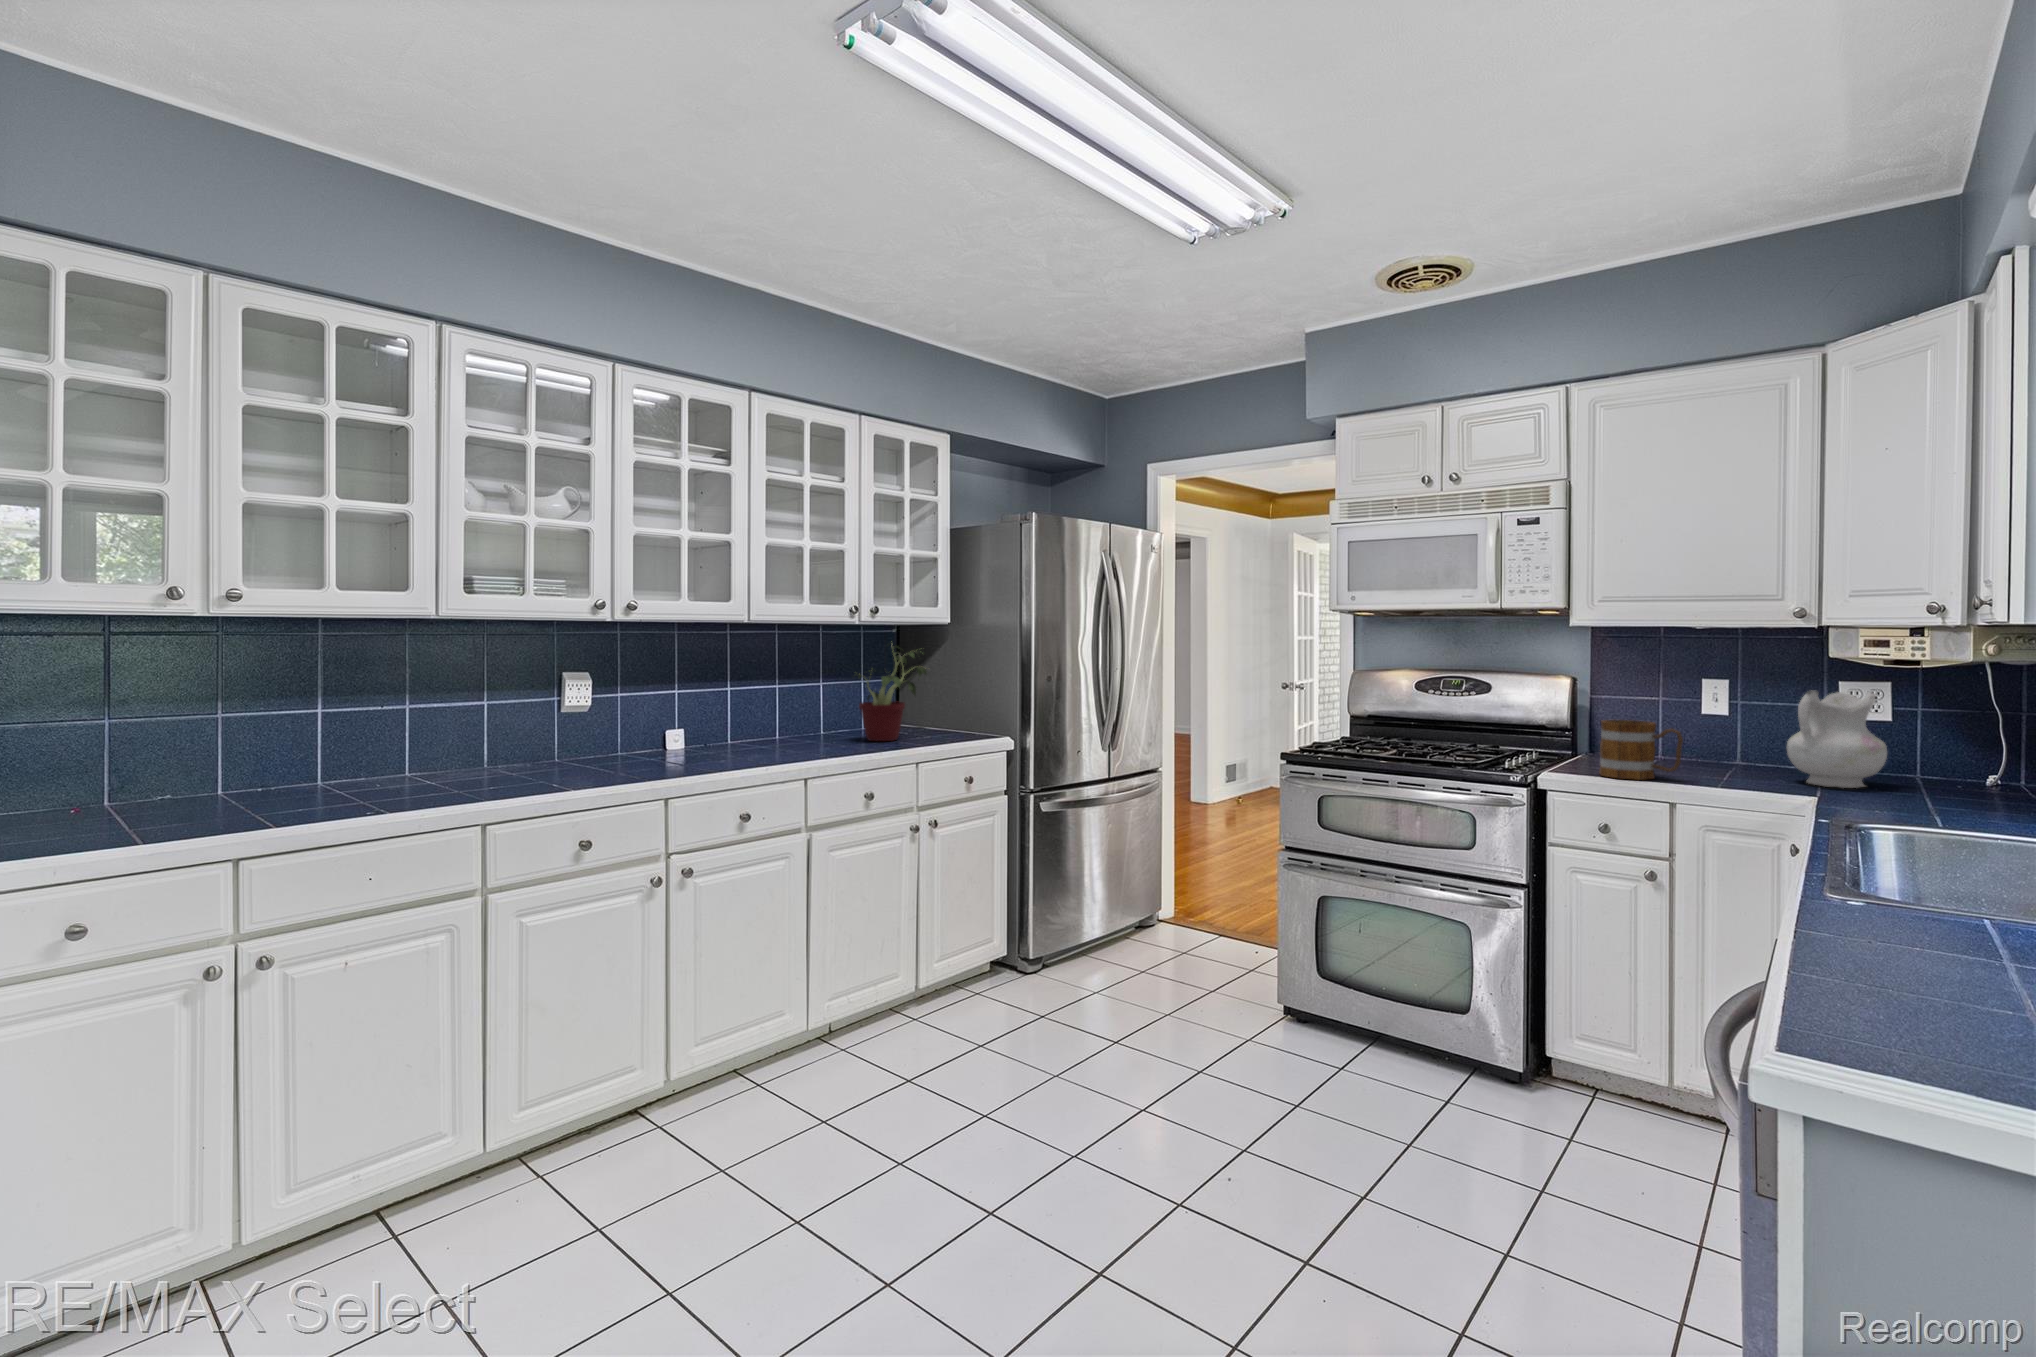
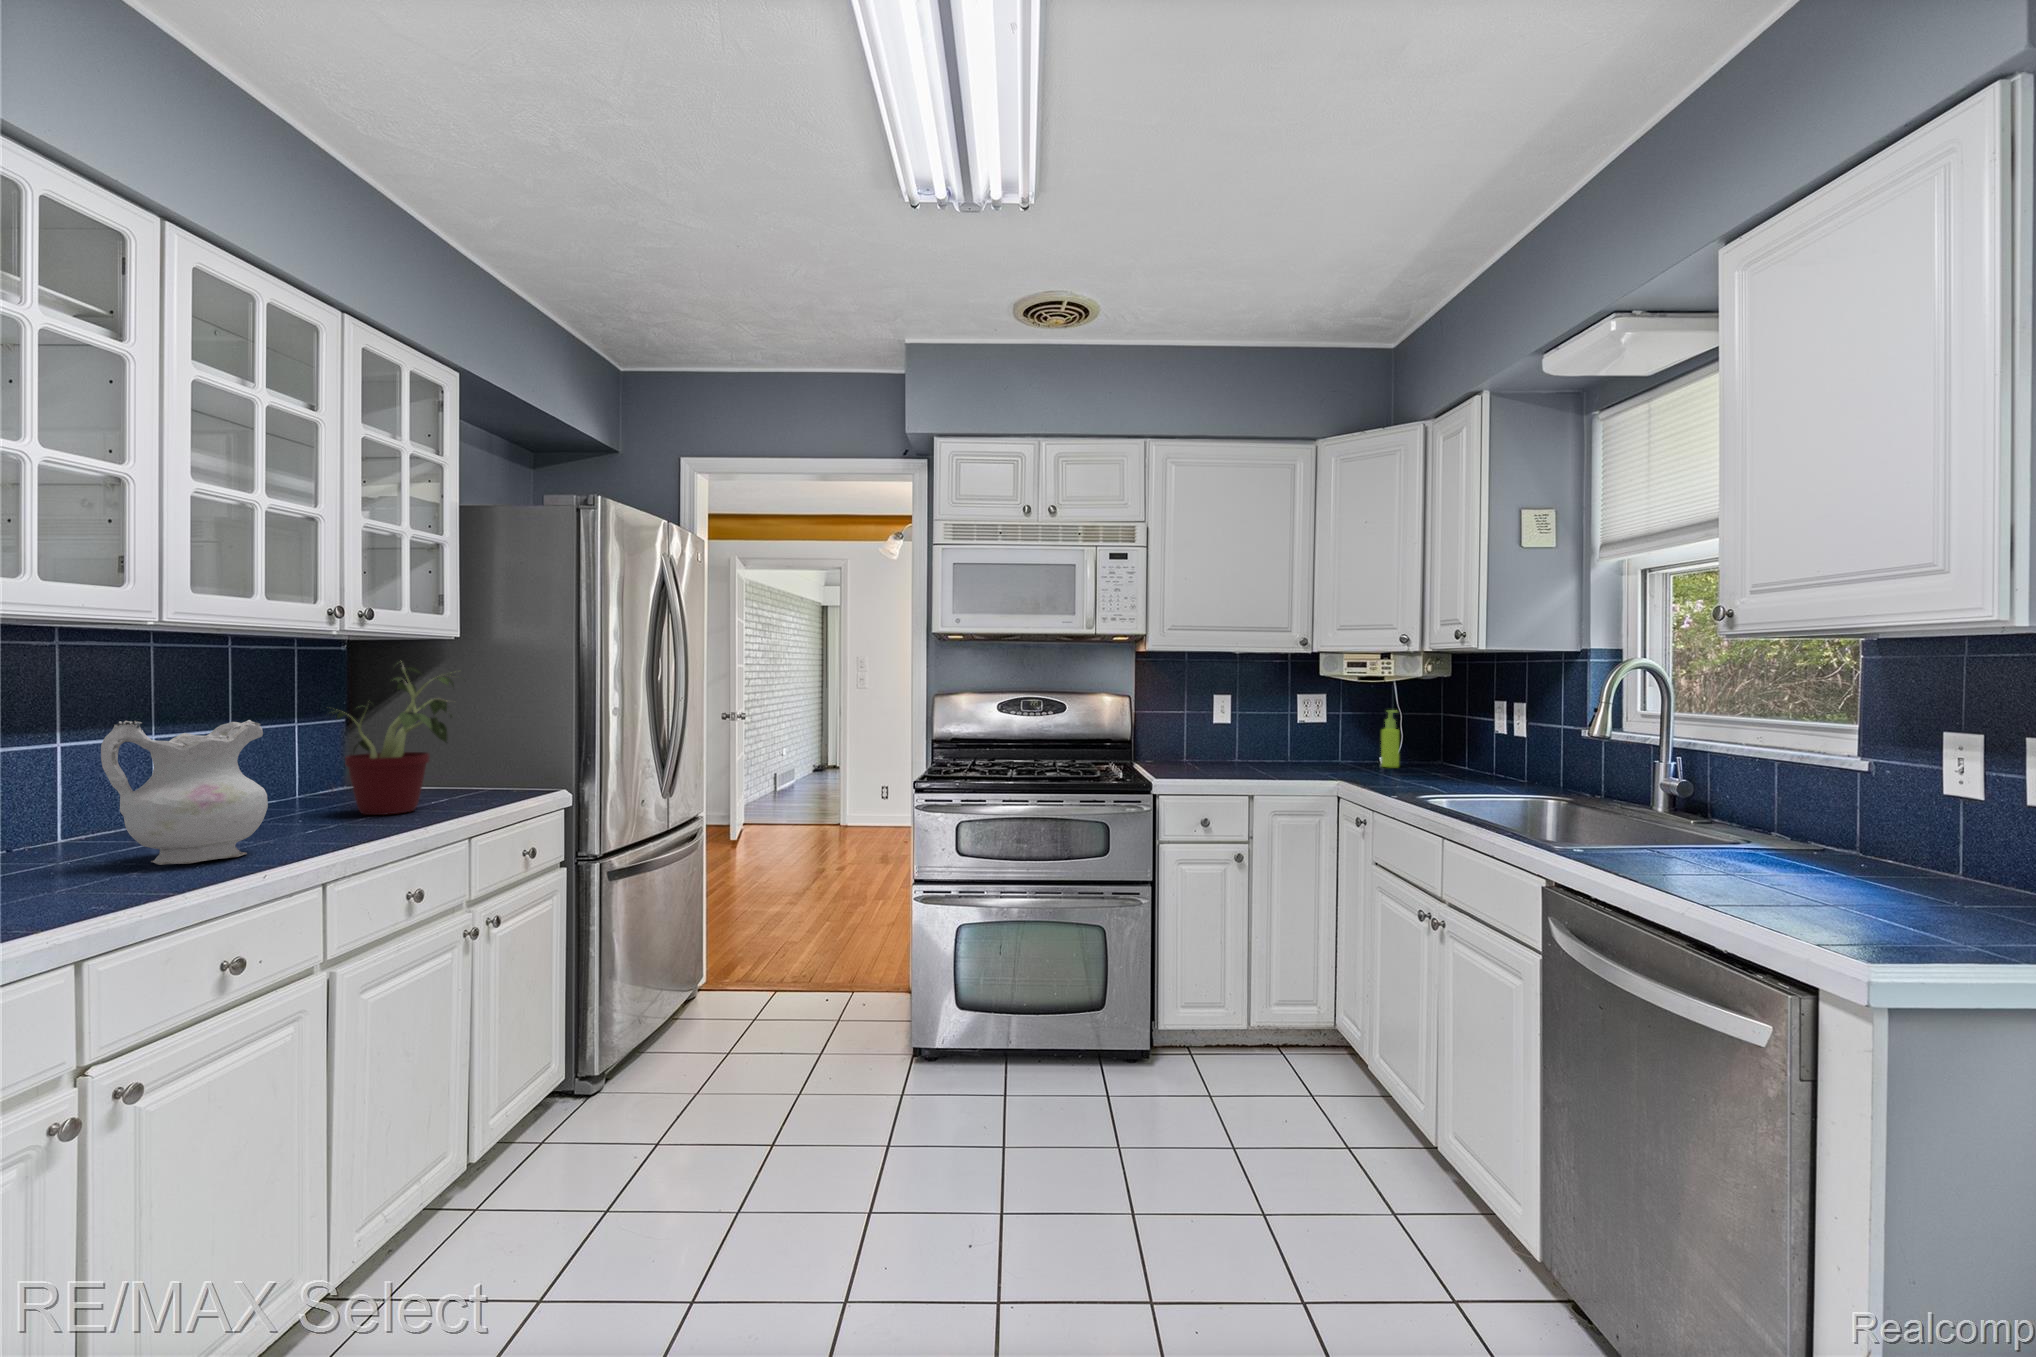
ceramic pitcher: present [1787,690,1887,788] -> present [101,720,268,865]
soap dispenser: none [1928,707,1963,787] -> present [1381,710,1399,768]
mug: present [1599,720,1683,780] -> none [1202,730,1264,780]

